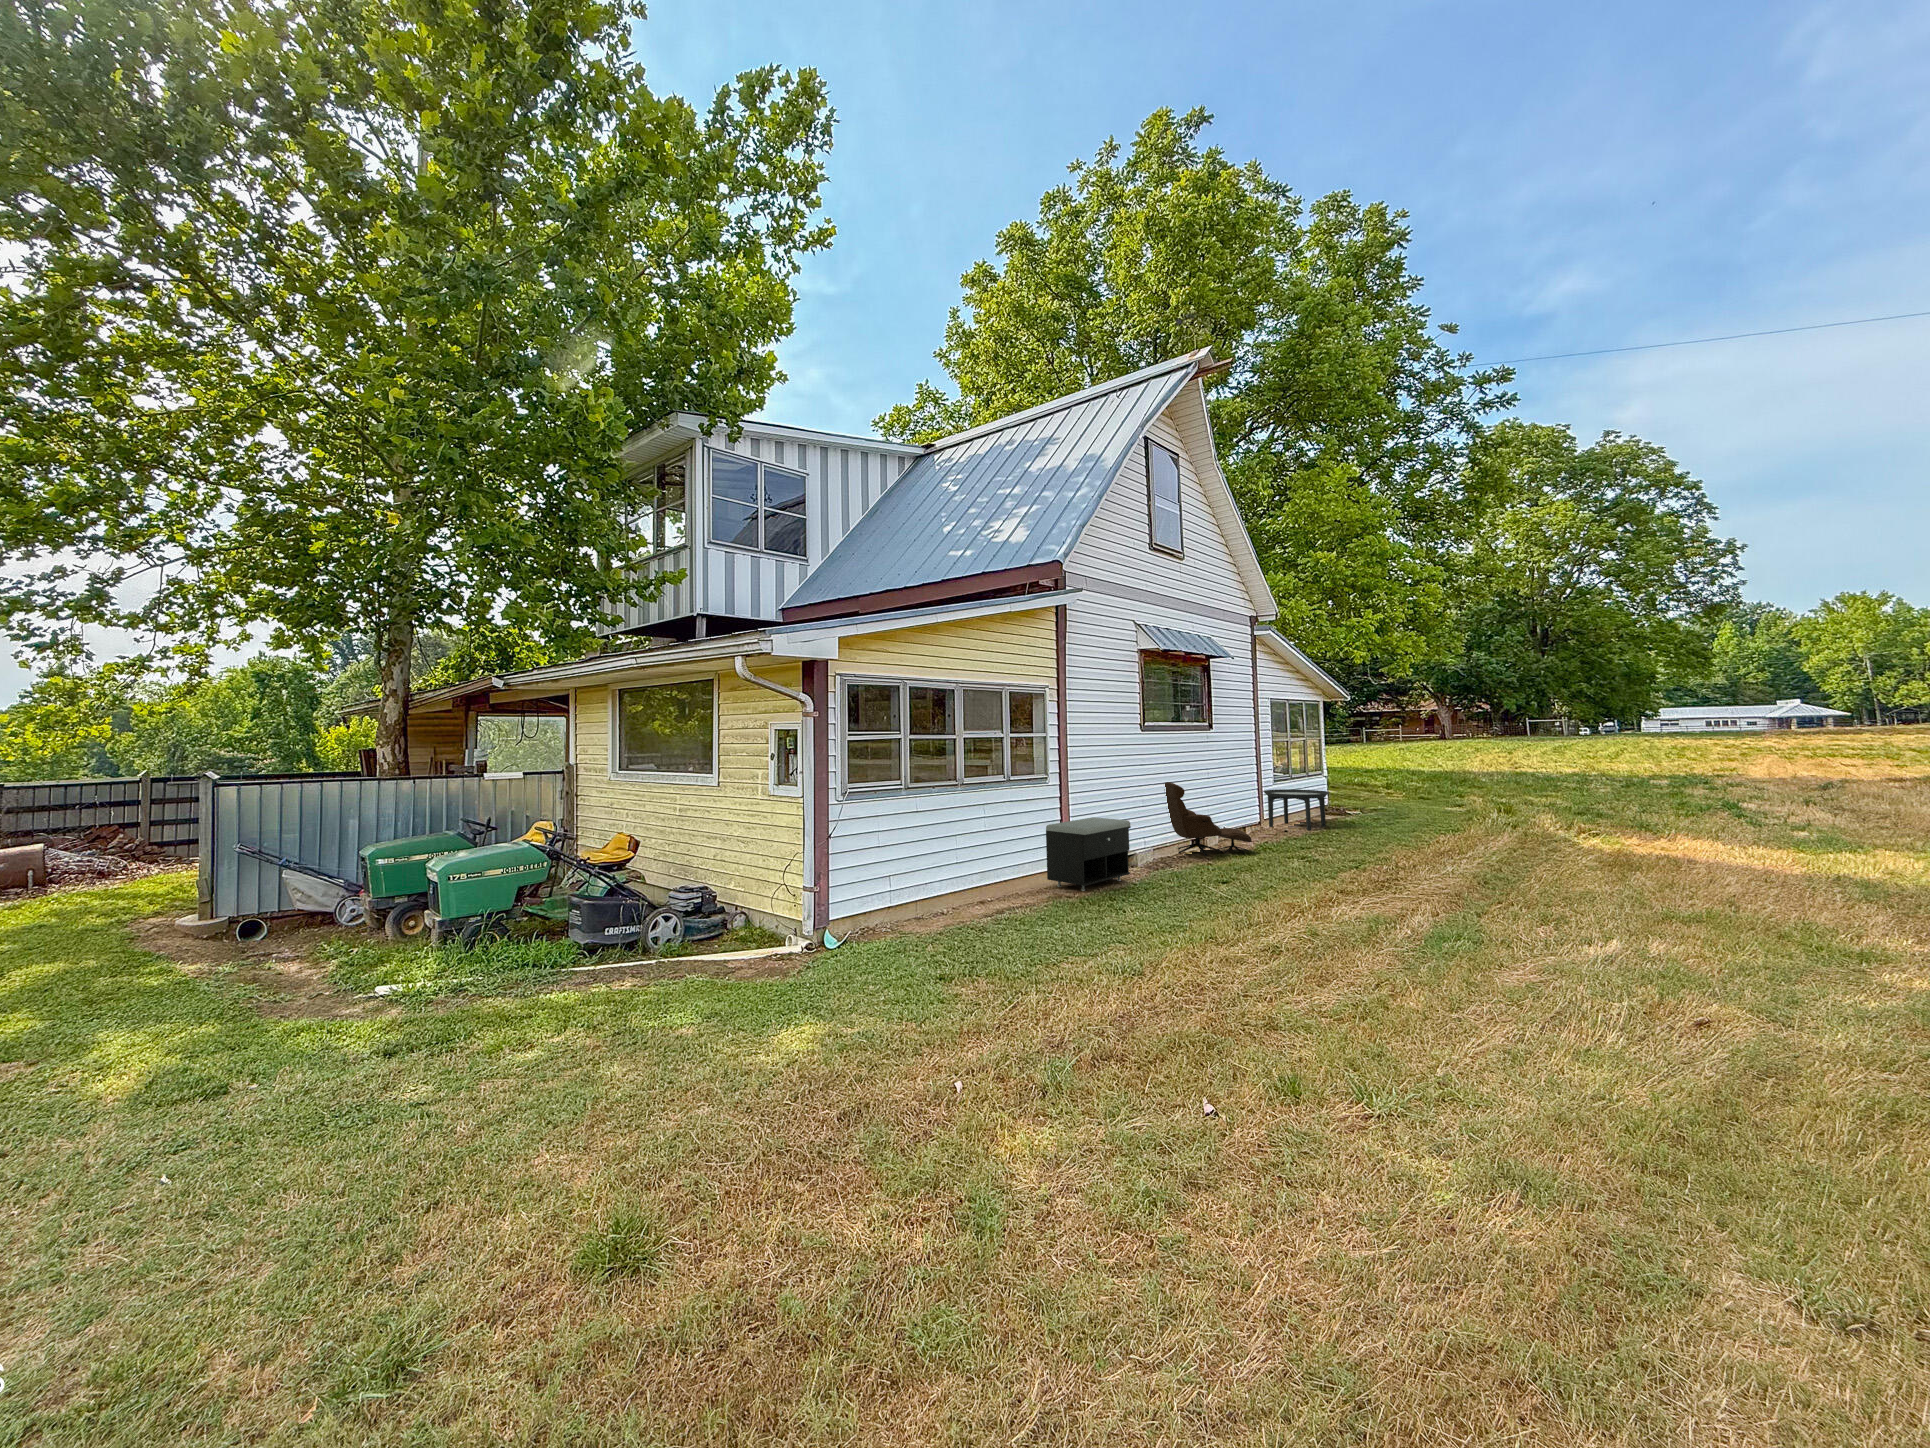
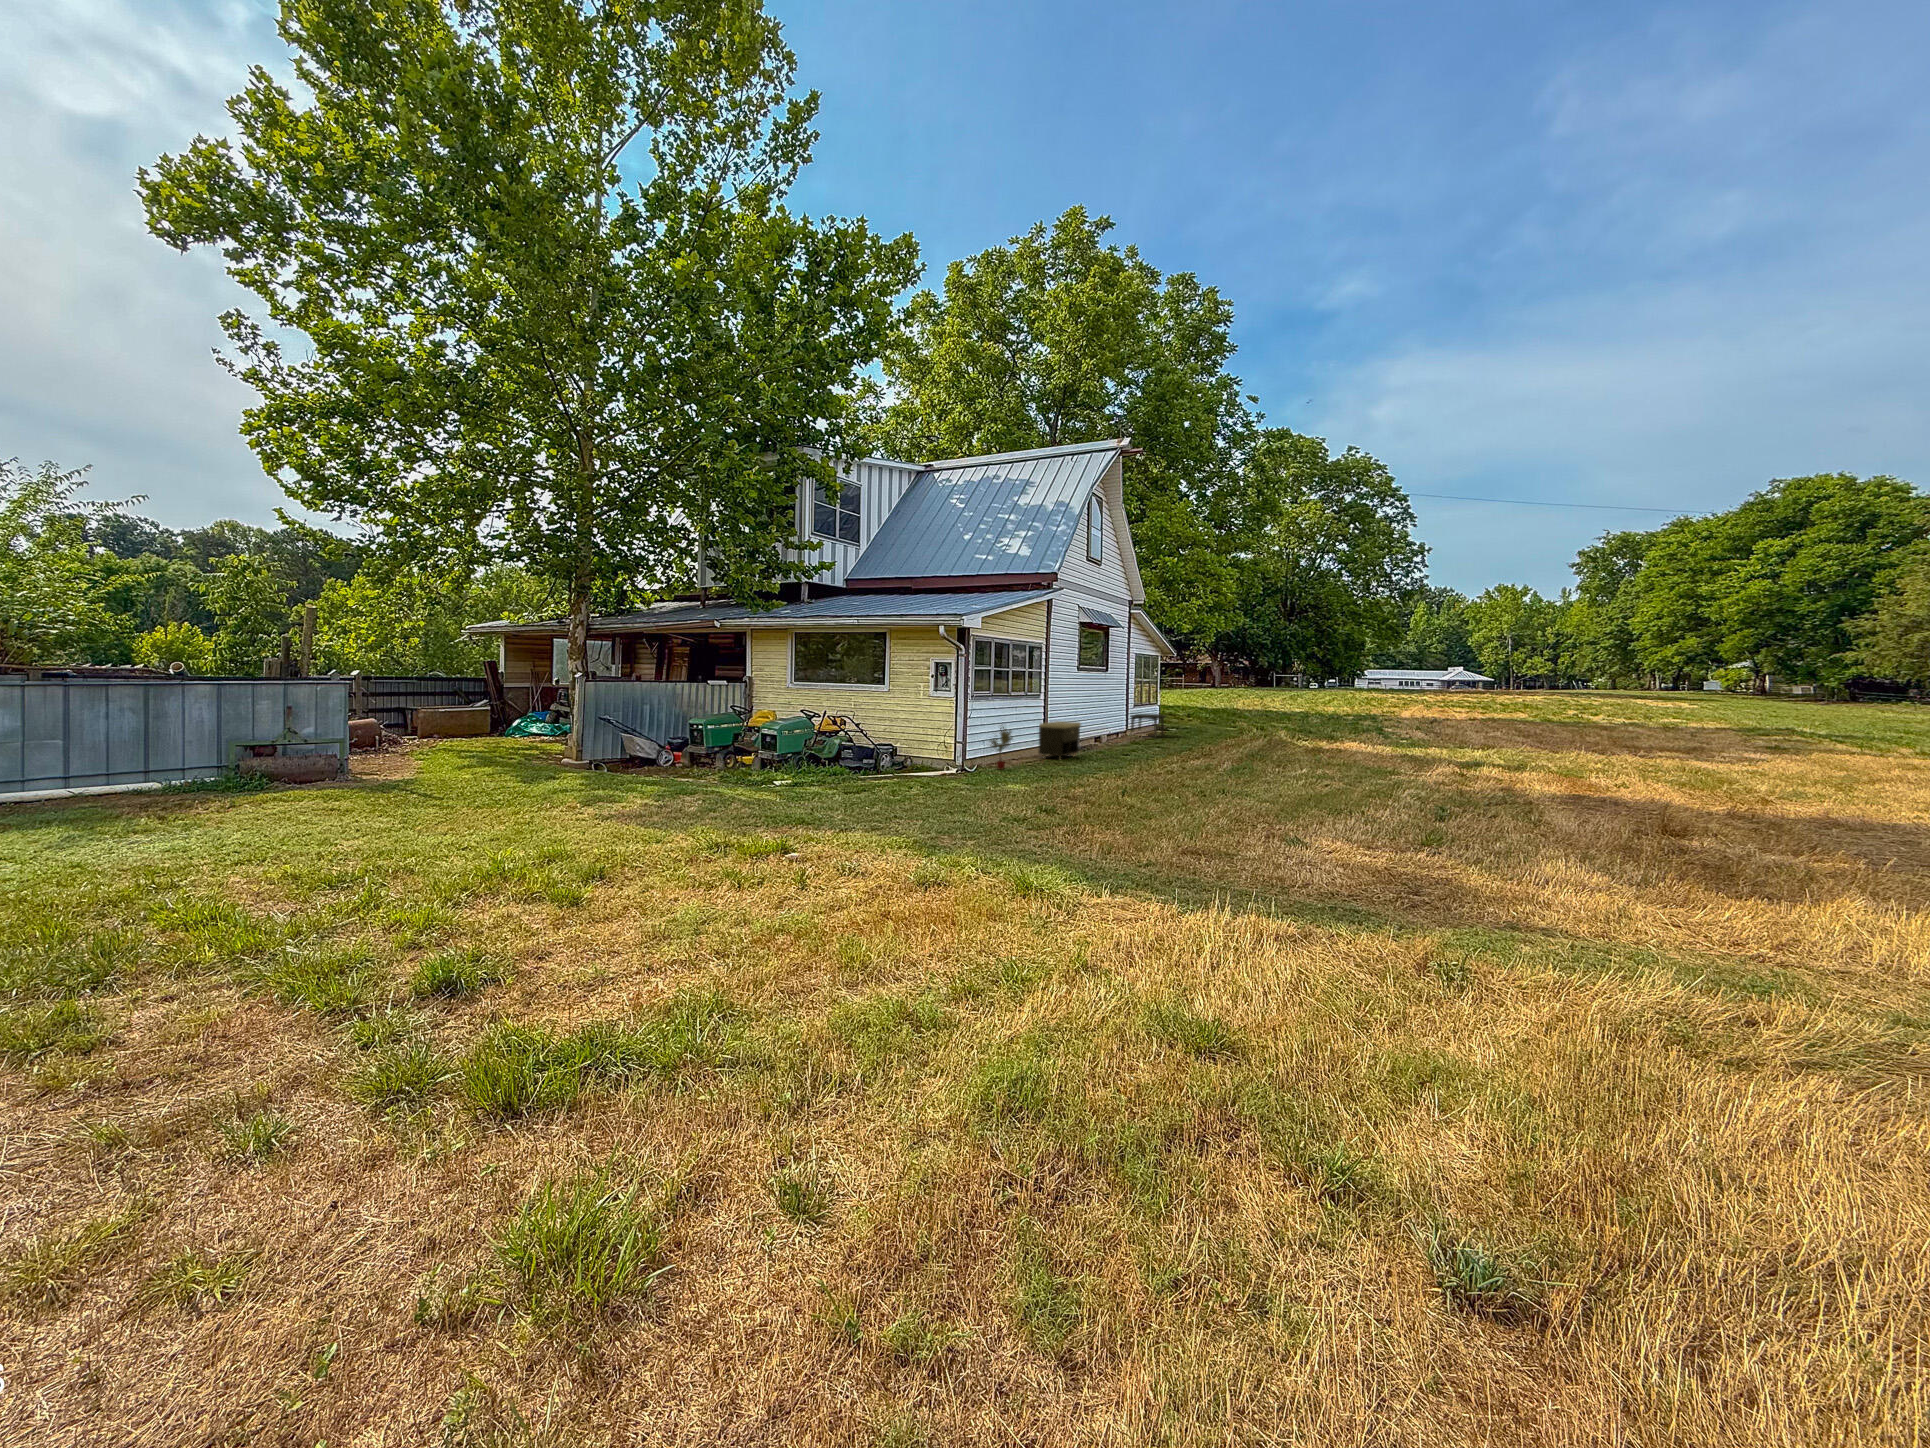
lounge chair: present [1165,782,1252,856] -> none [1083,704,1132,748]
potted tree: none [898,837,954,926] -> present [990,727,1012,770]

